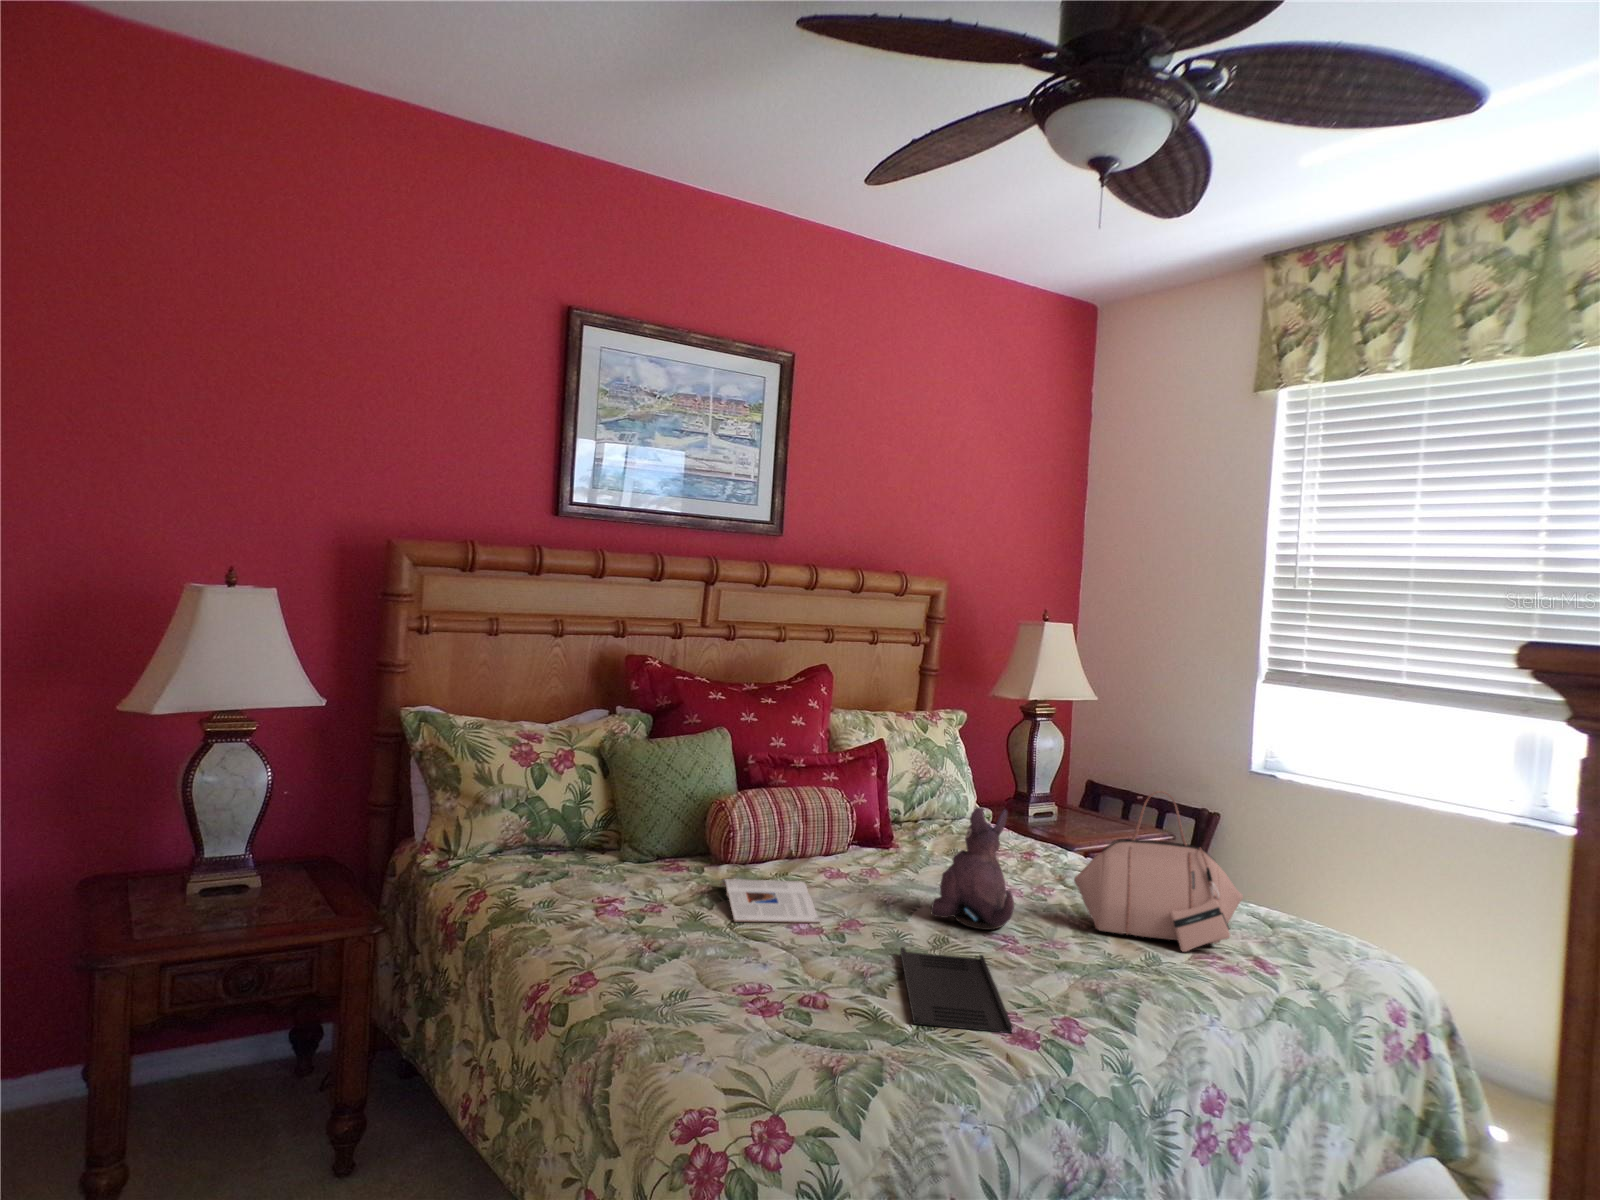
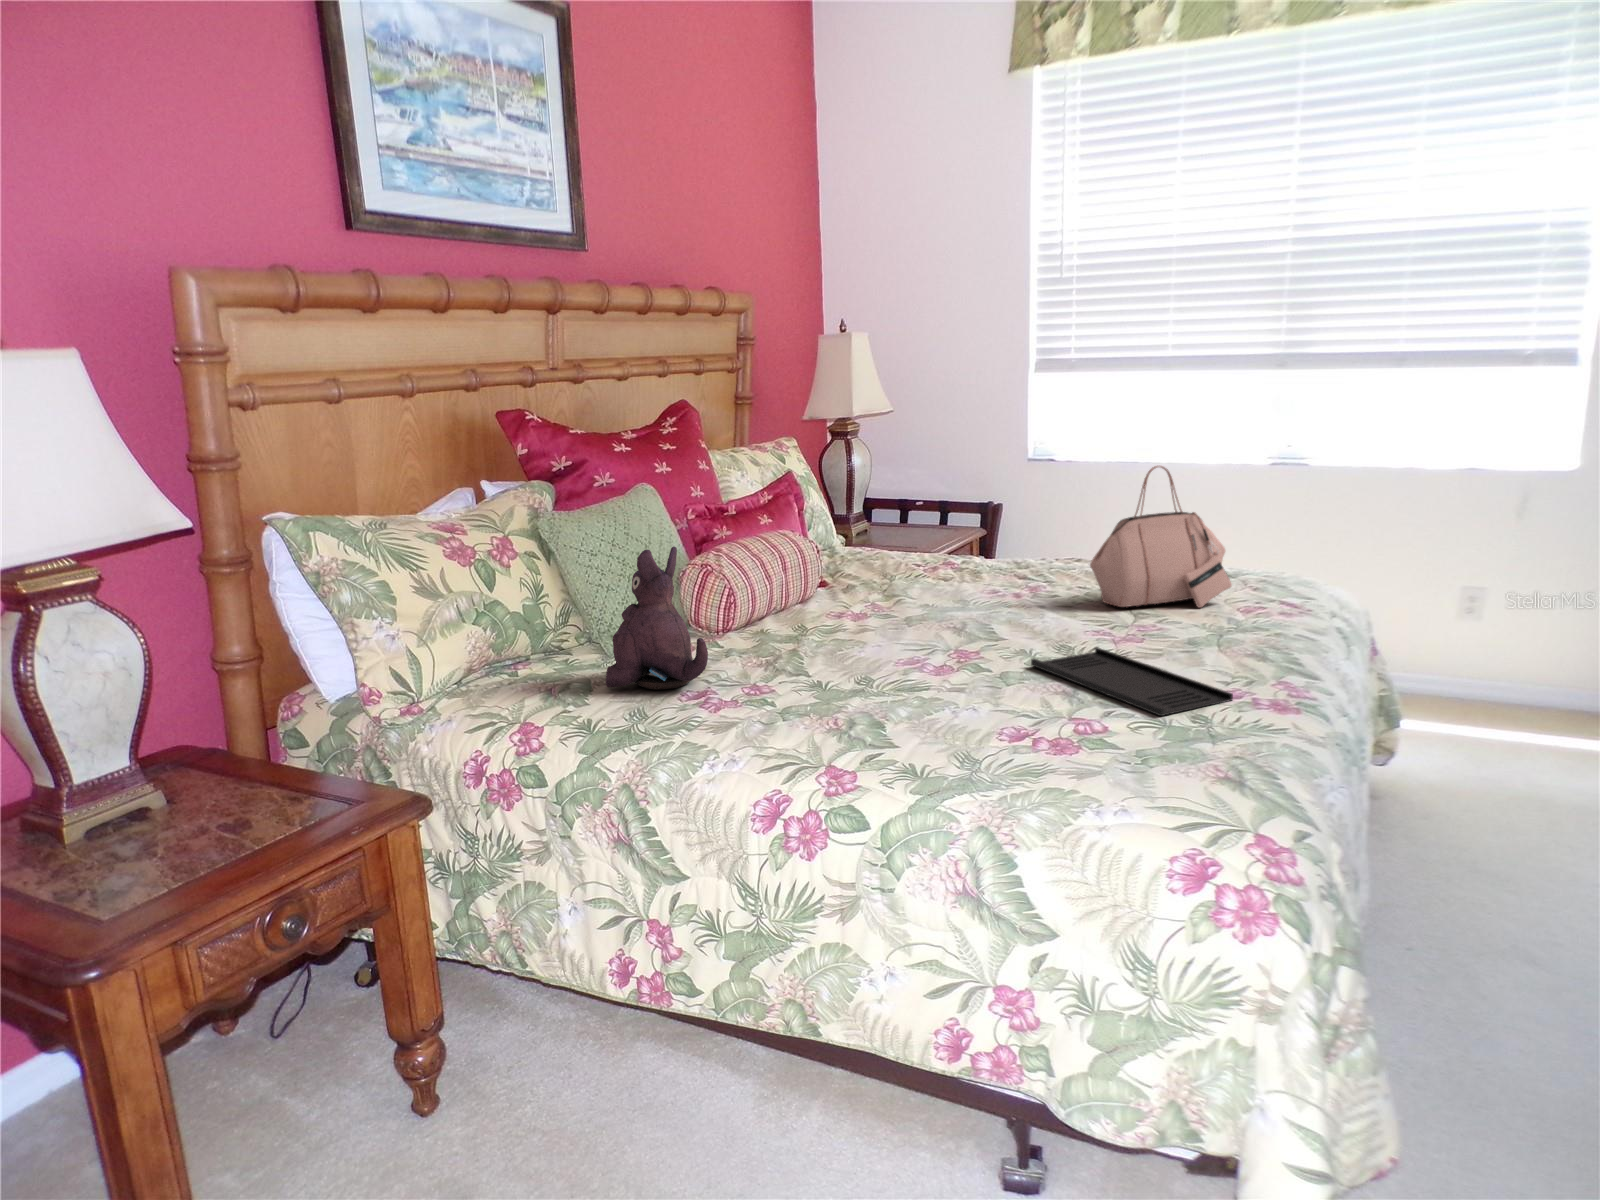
plush toy: present [931,808,1014,930] -> present [606,547,708,690]
magazine: present [720,879,820,923] -> none [760,626,913,680]

